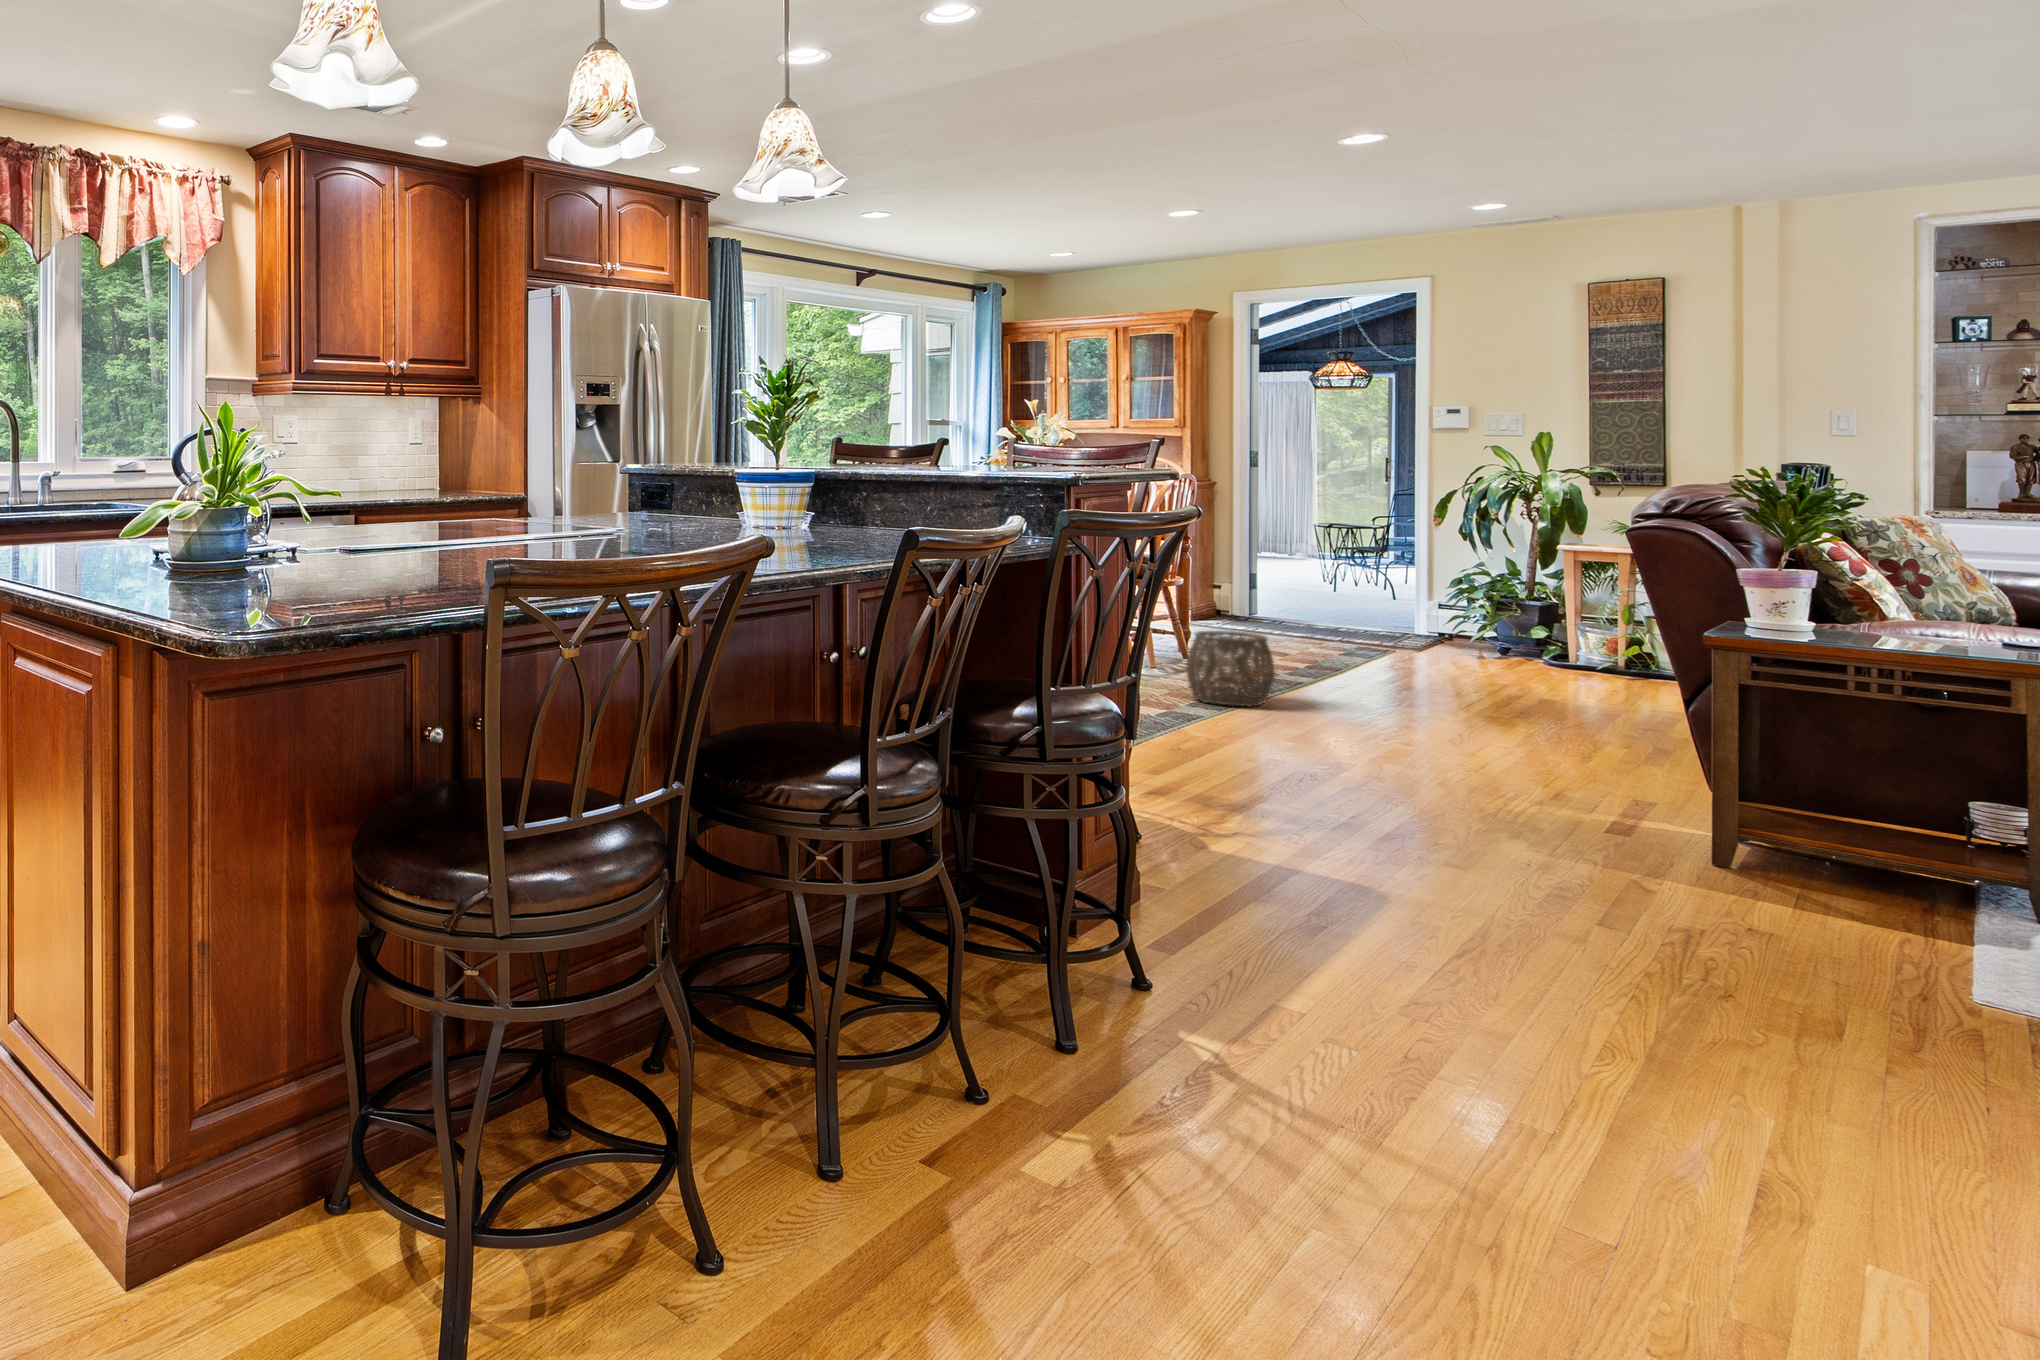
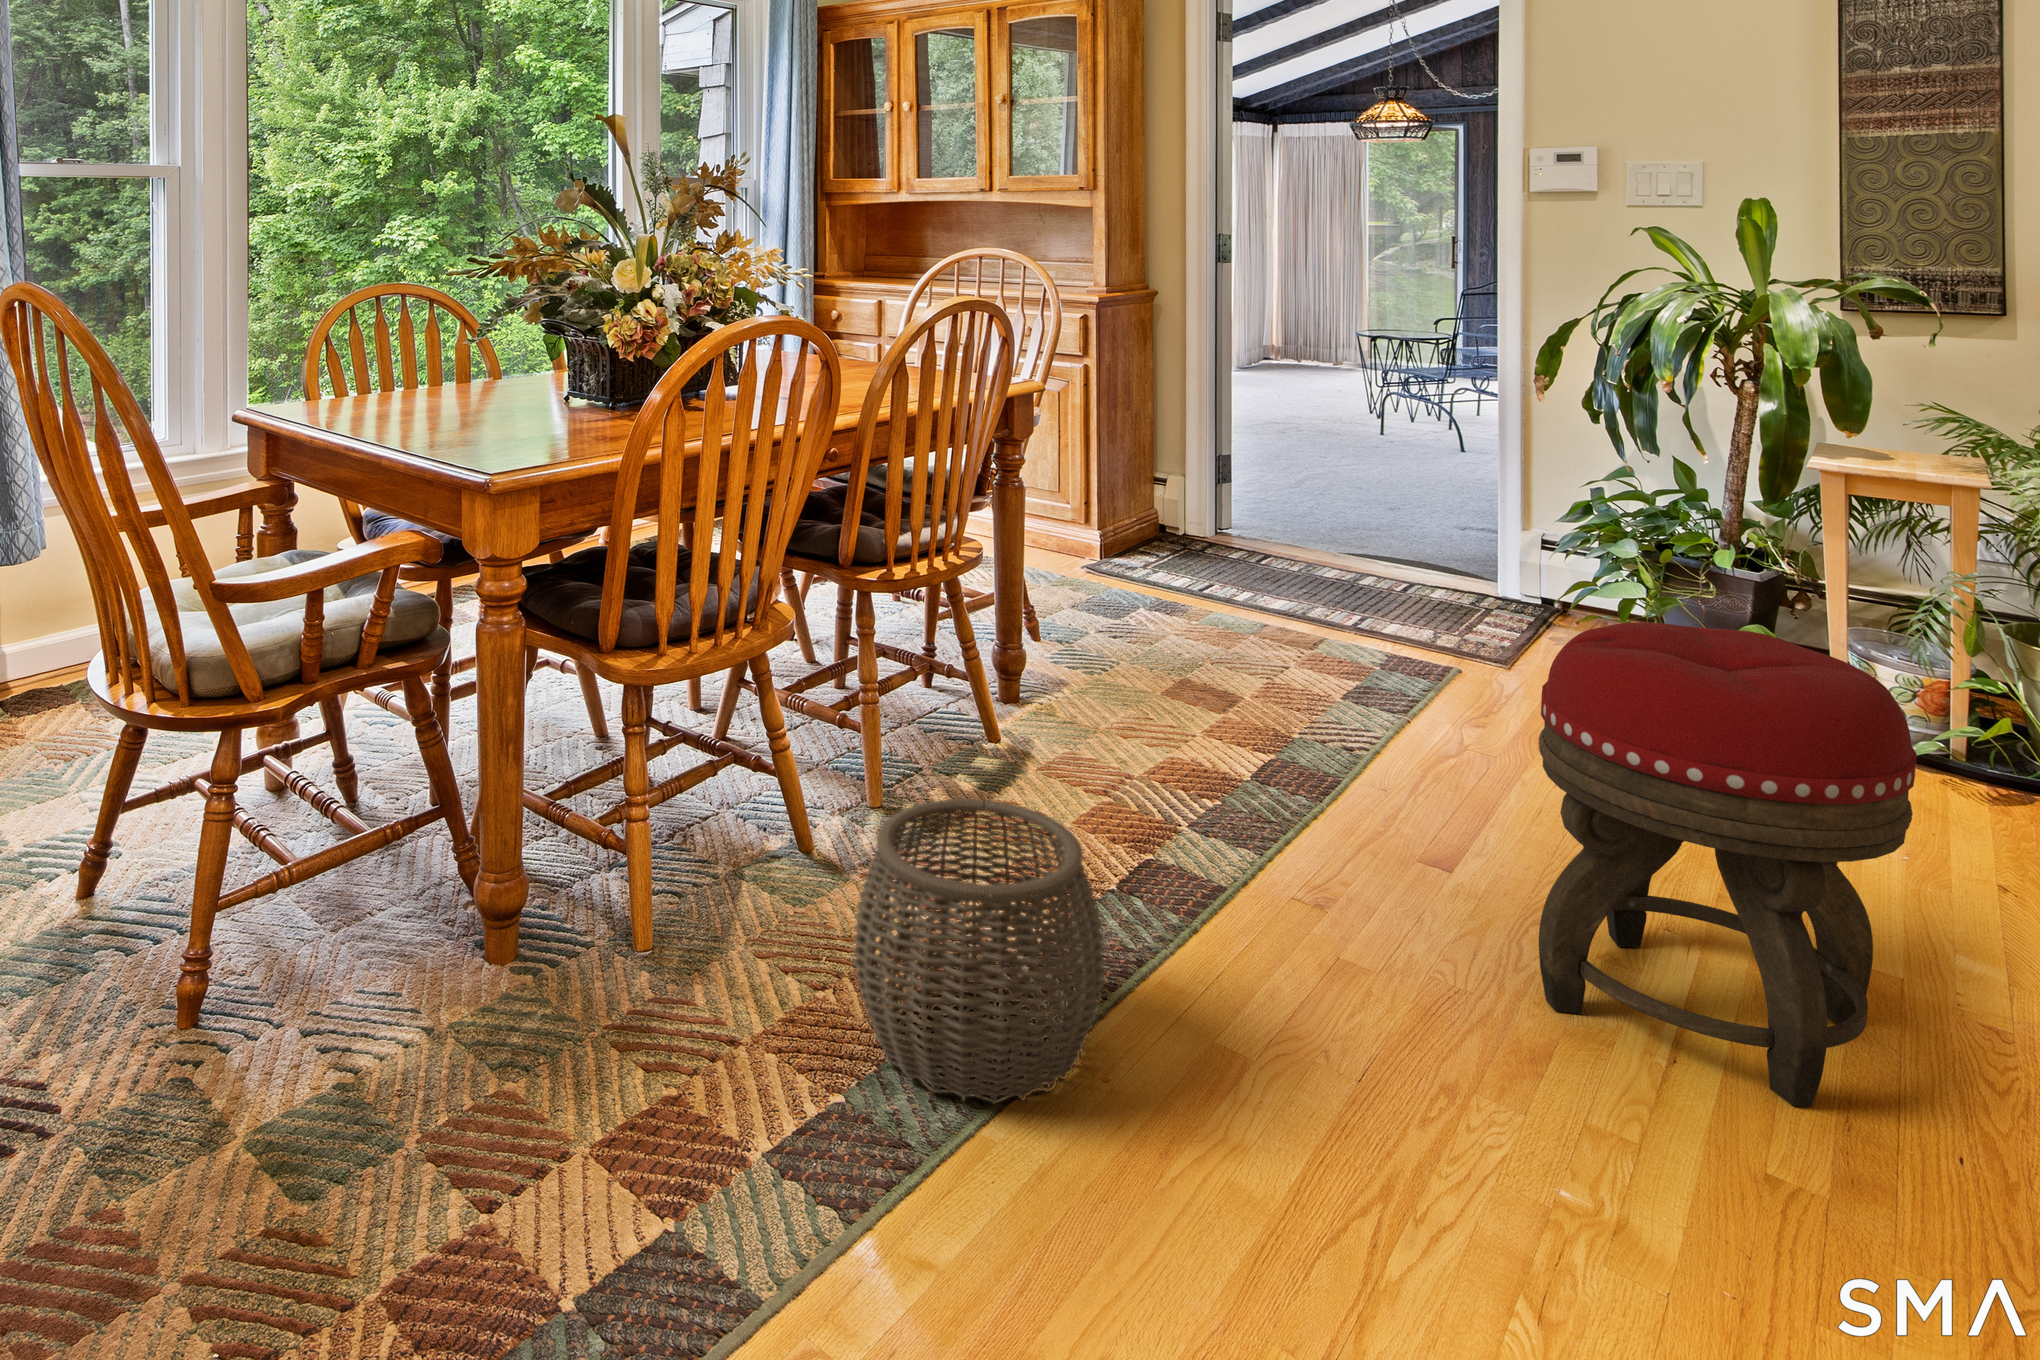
footstool: none [1423,580,1549,713] -> present [1539,622,1917,1107]

